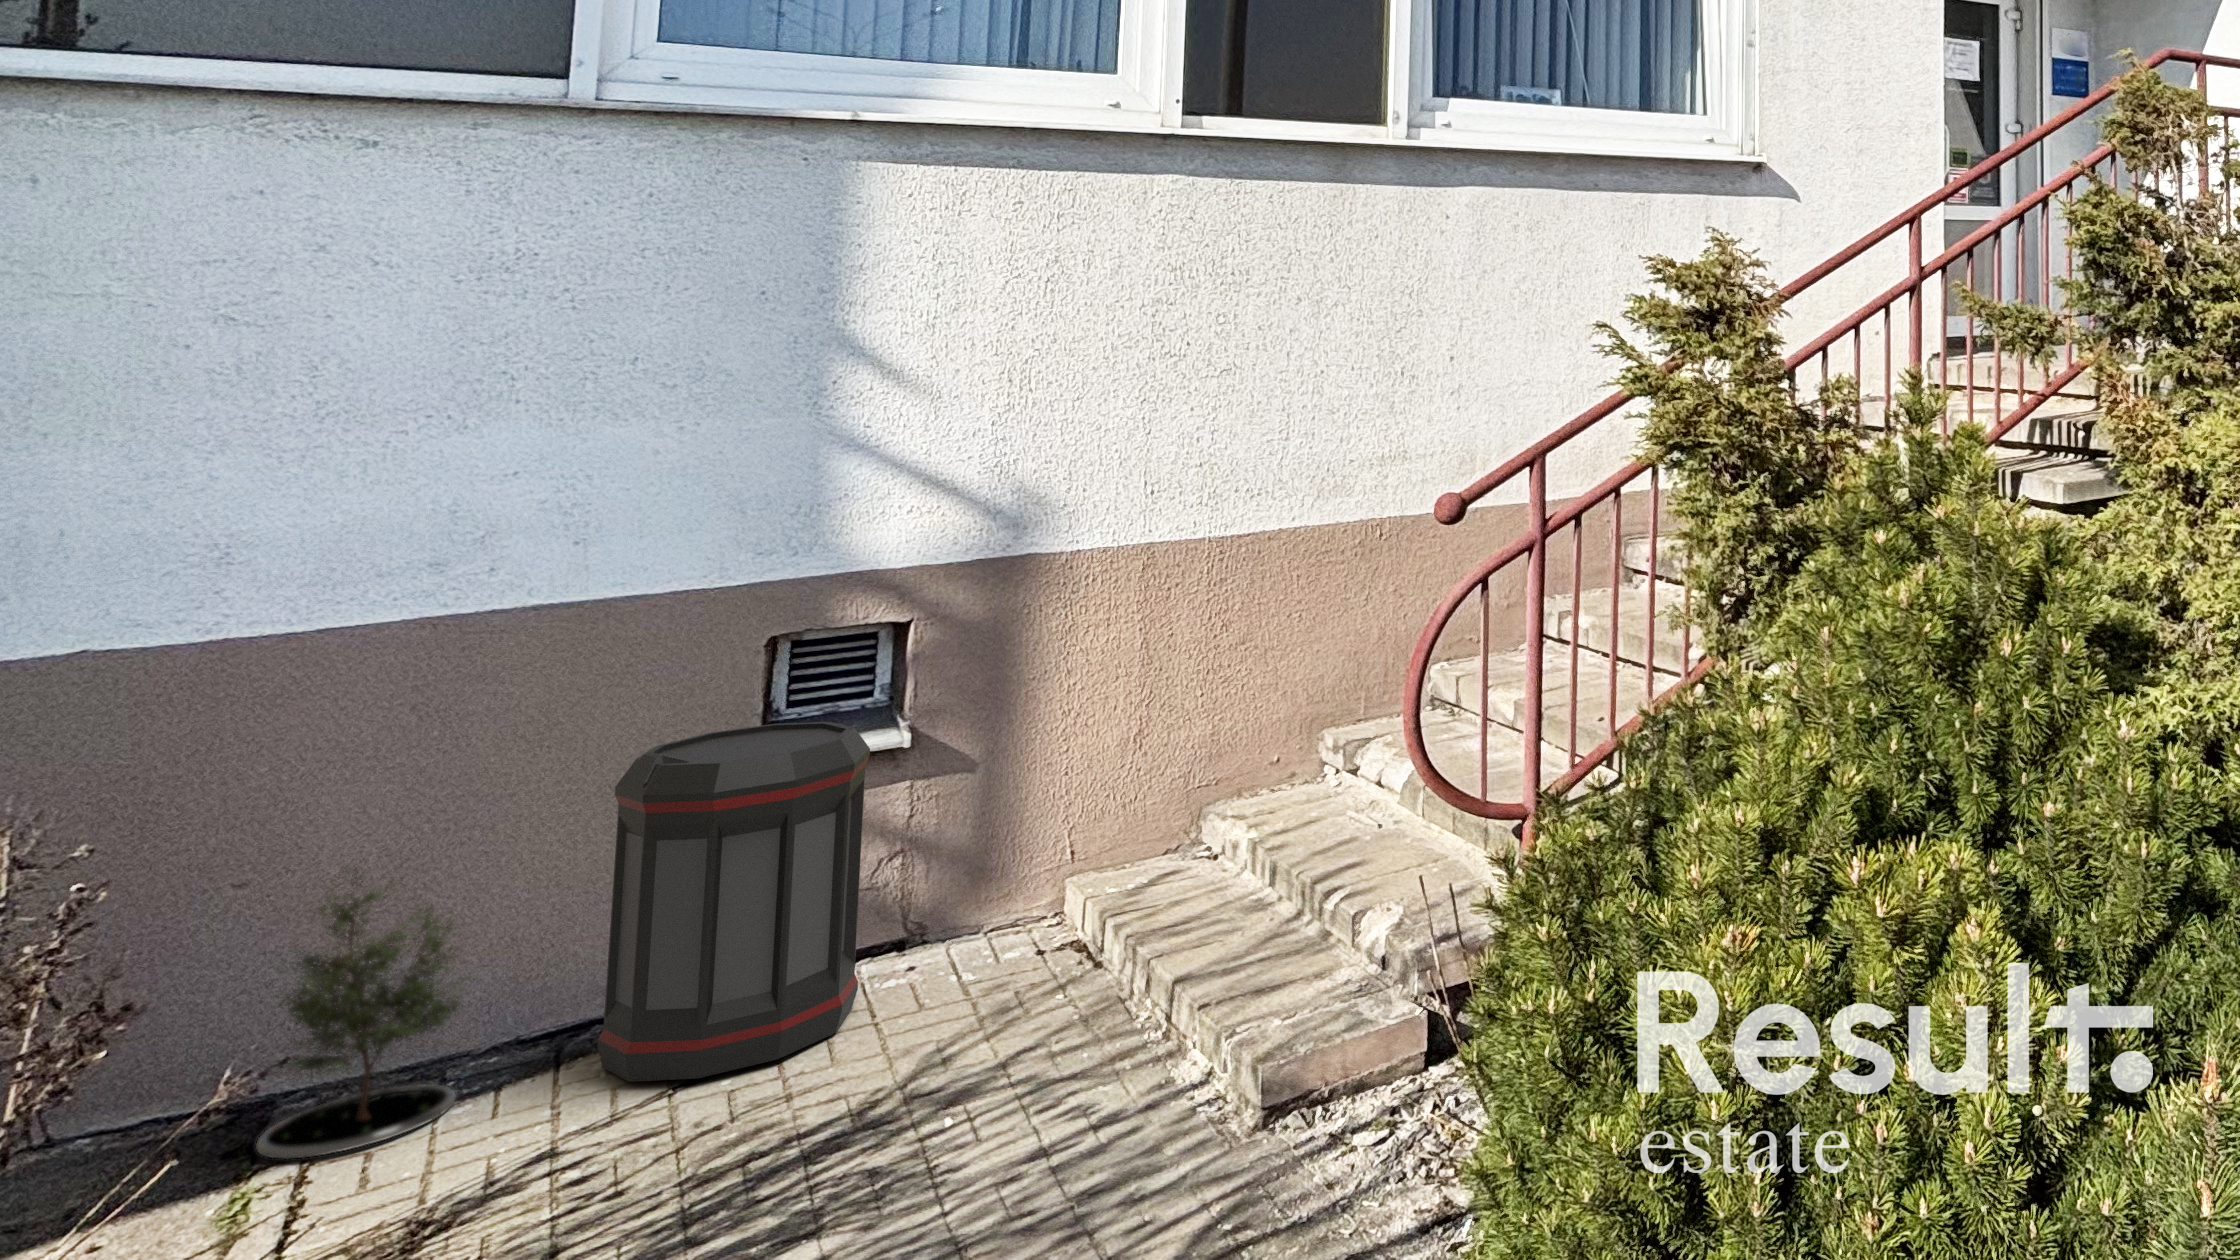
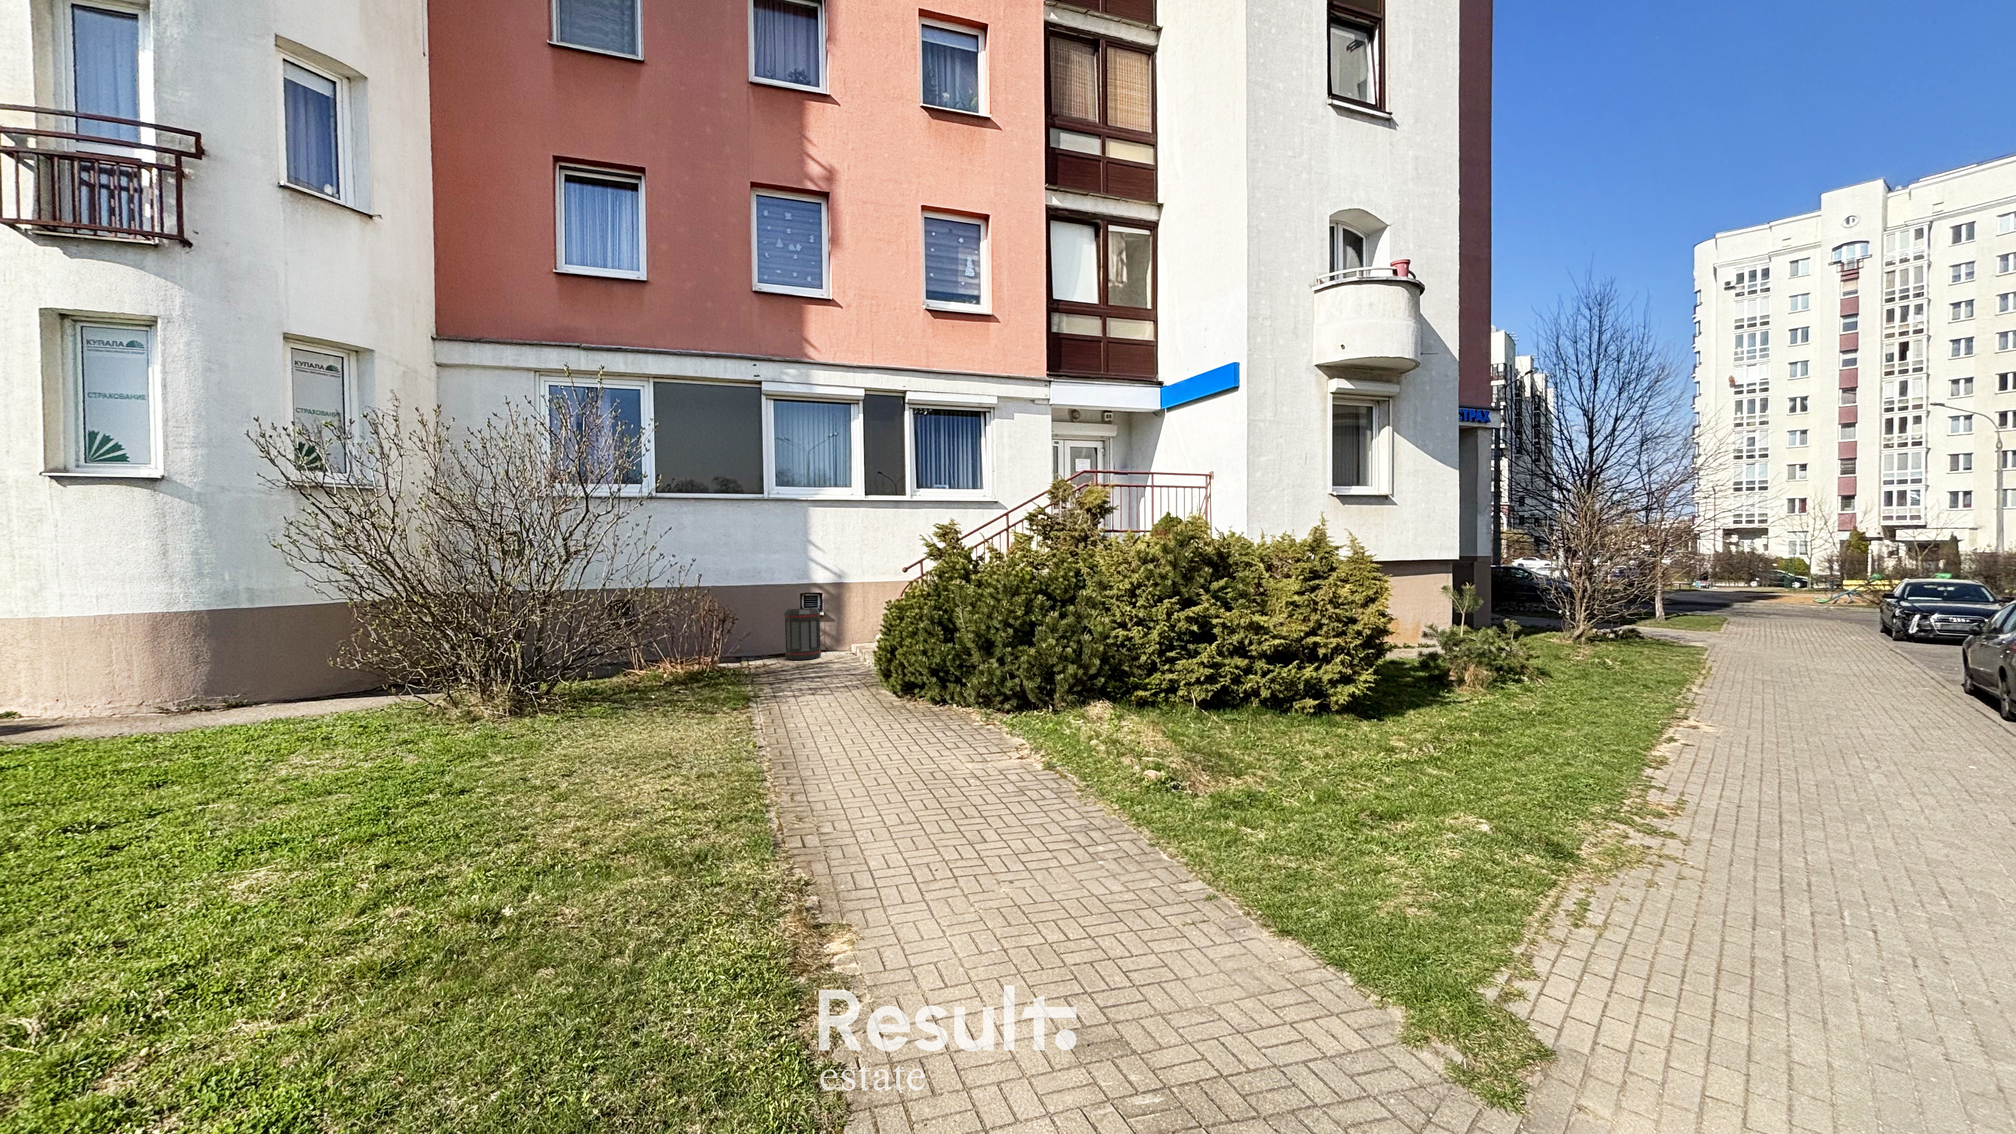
potted tree: present [257,865,475,1158] -> none [743,621,769,663]

